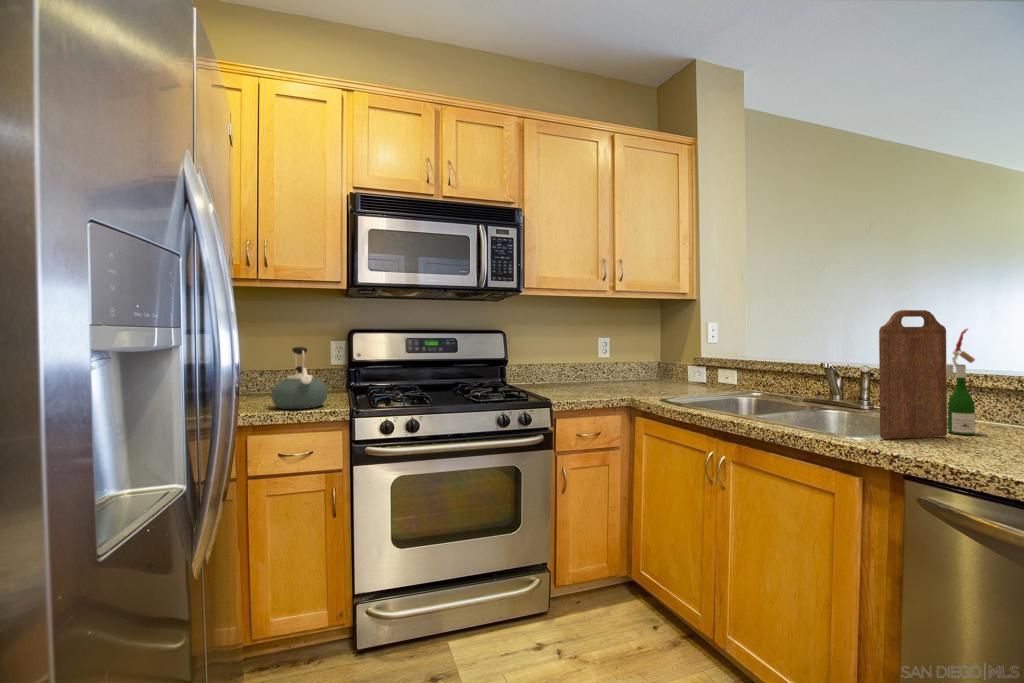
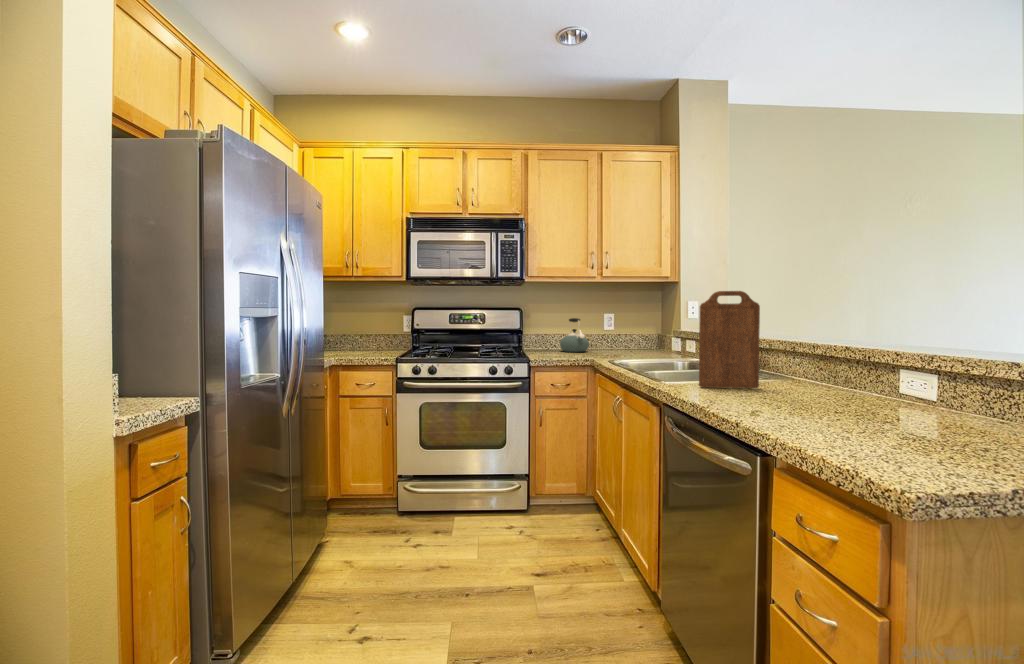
wine bottle: present [946,329,987,435] -> none [772,305,800,389]
kettle: present [272,347,327,409] -> present [560,318,589,352]

